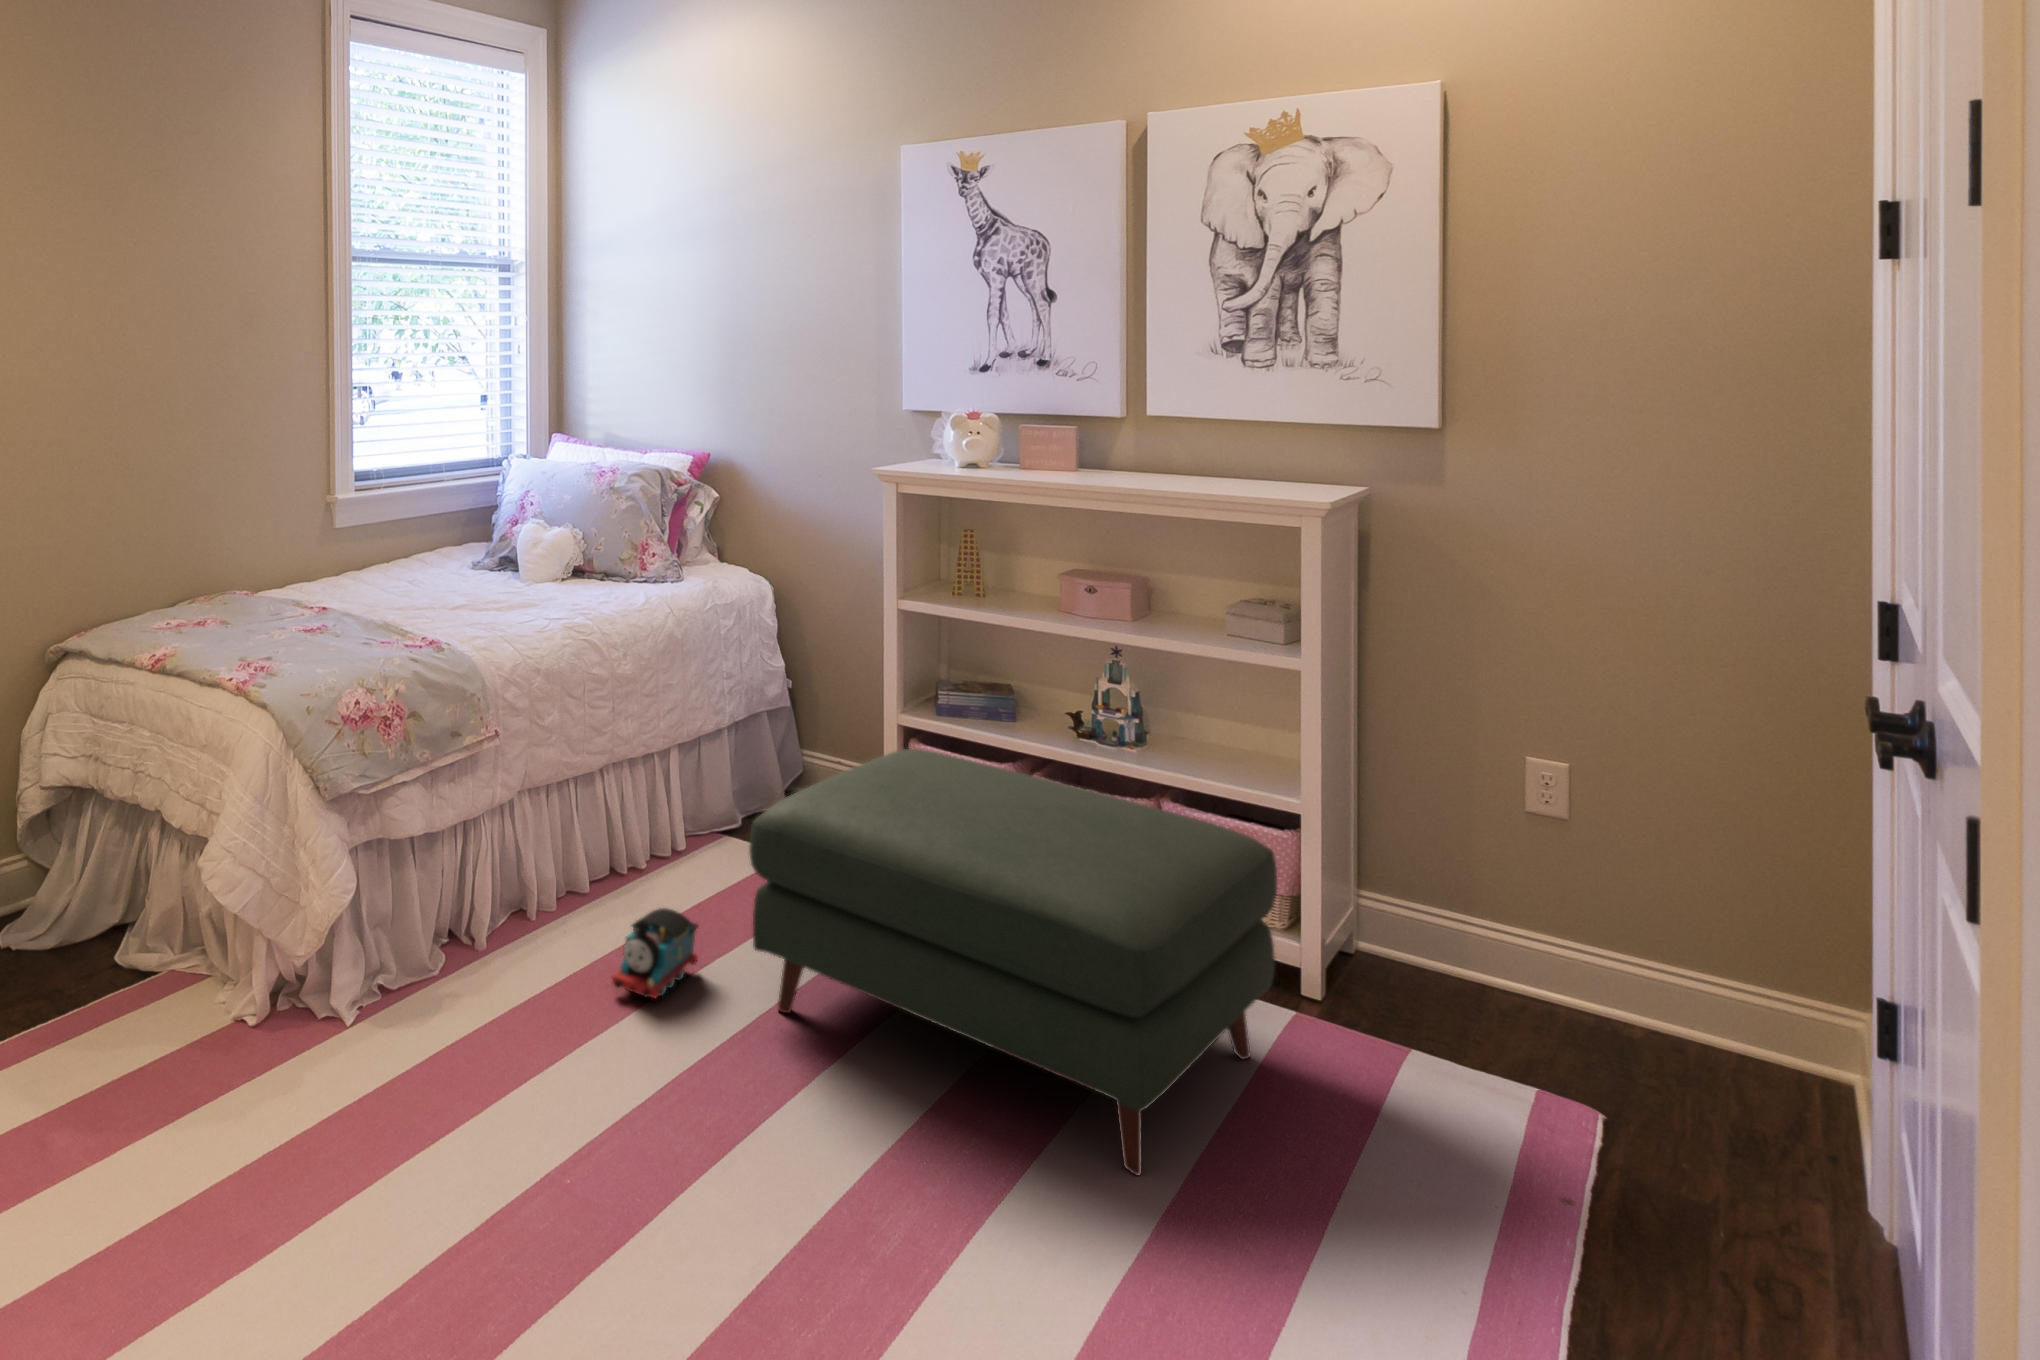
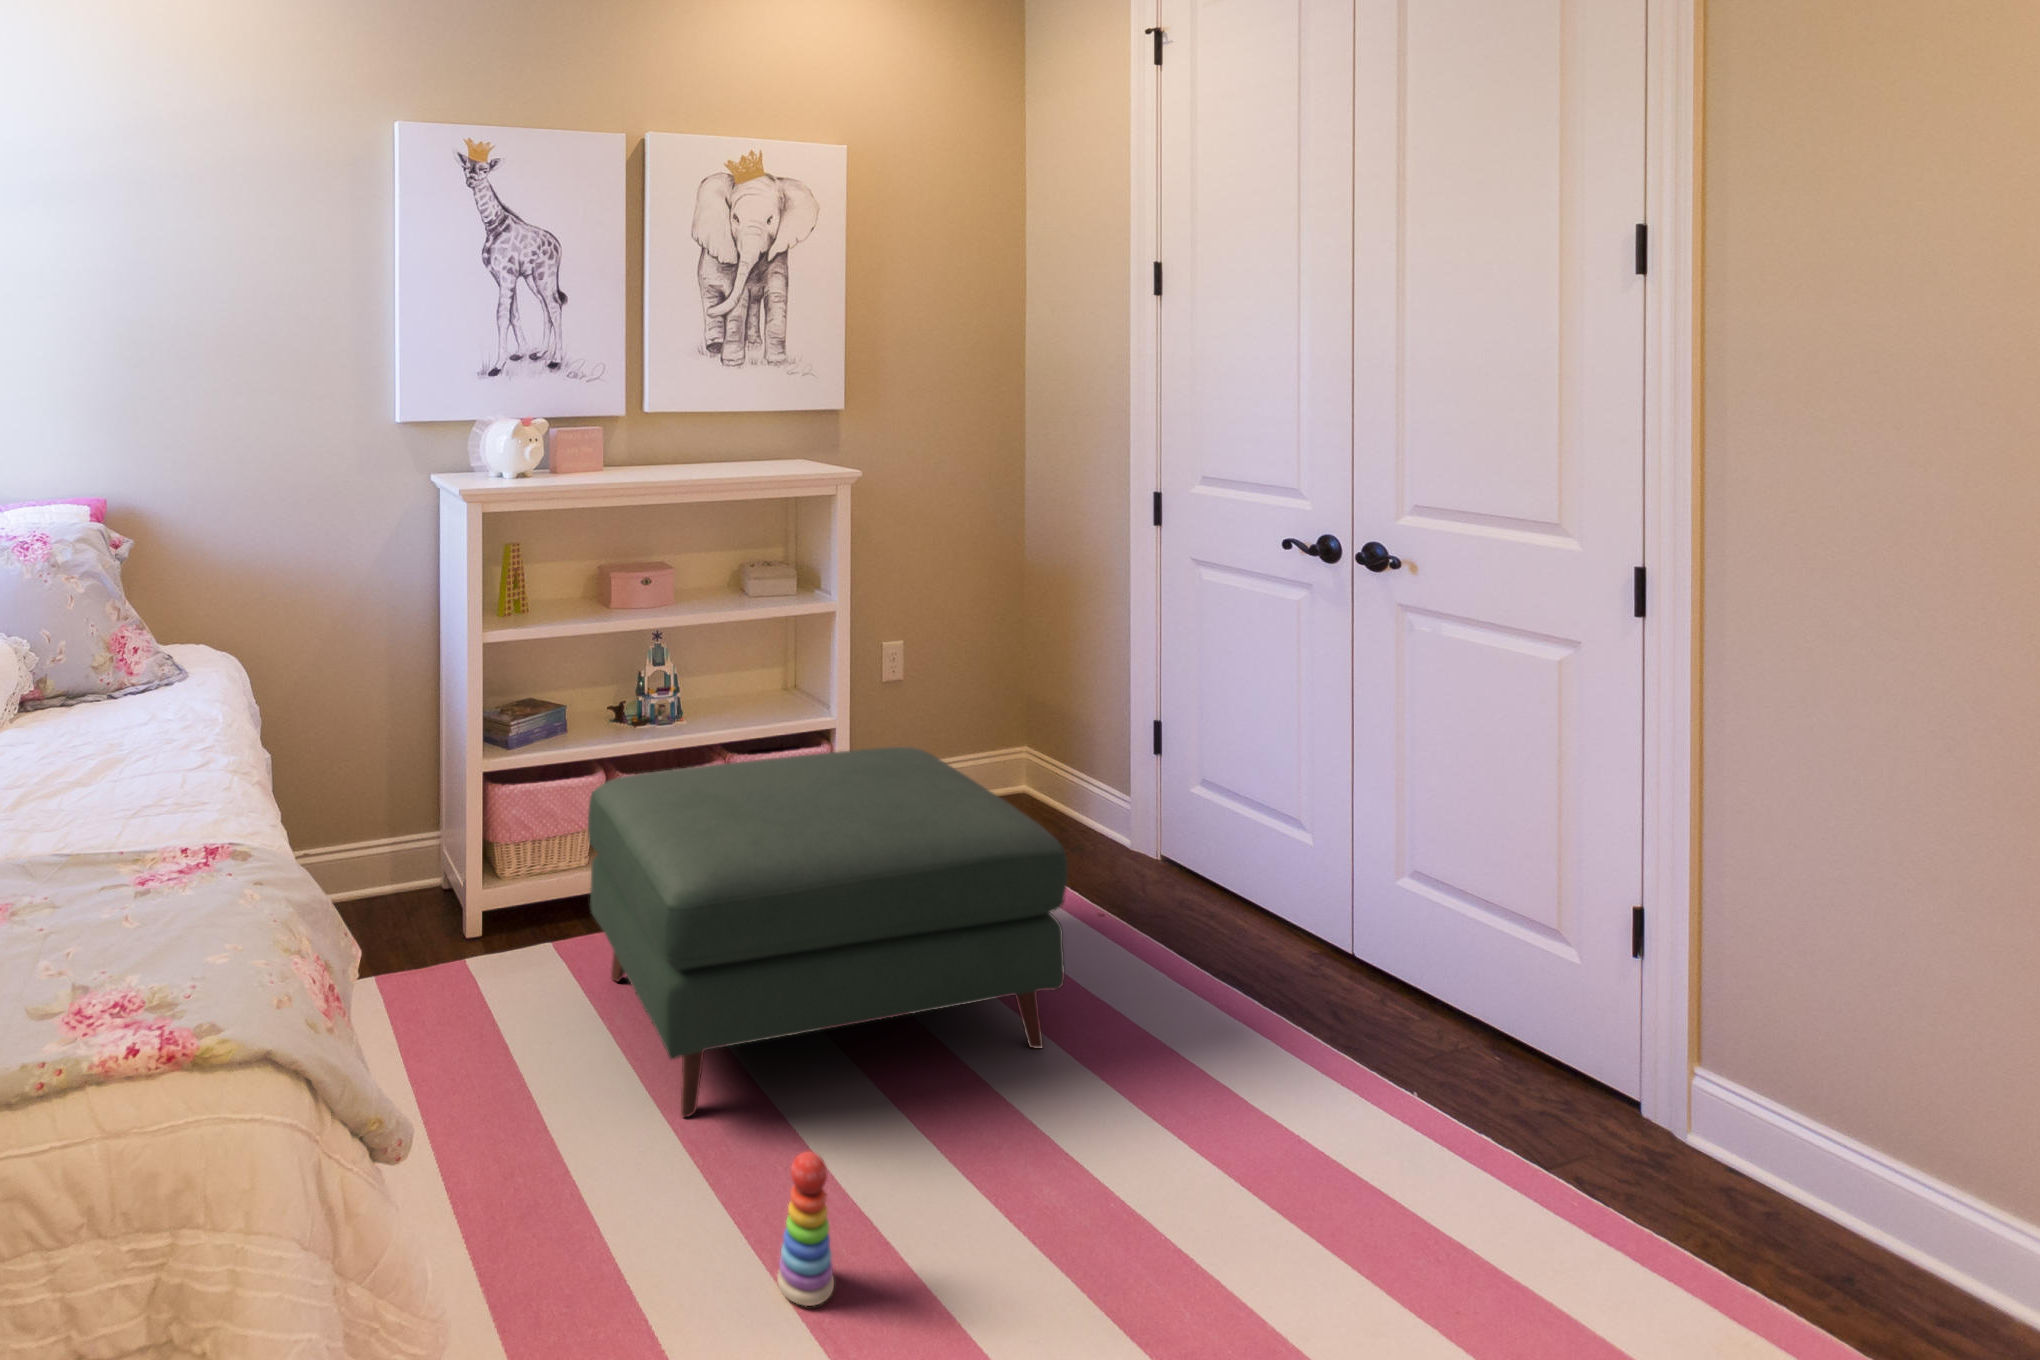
toy train: present [612,908,698,998] -> none [501,1075,608,1214]
stacking toy: none [631,1000,677,1118] -> present [777,1152,834,1306]

